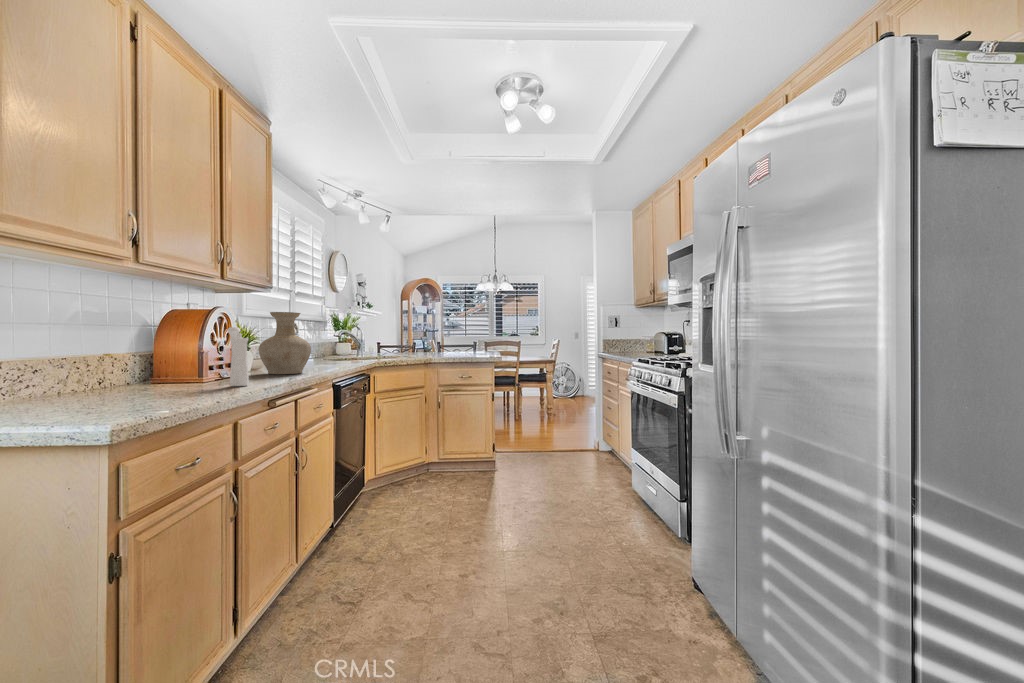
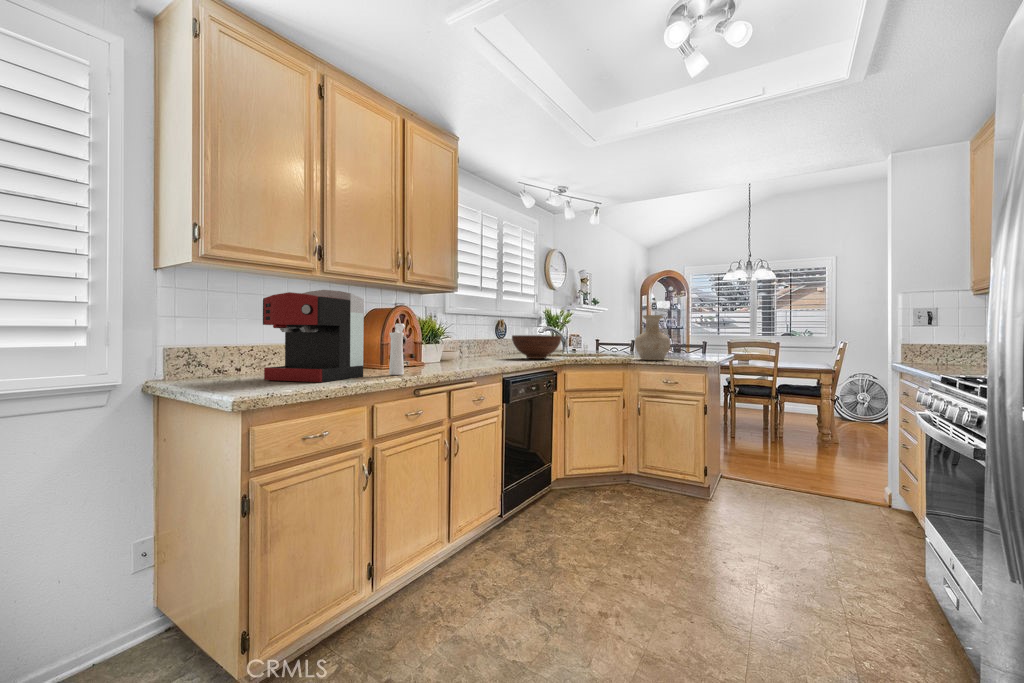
coffee maker: none [59,285,201,404] -> present [263,290,364,382]
vase: present [259,312,311,374] -> present [635,315,671,360]
fruit bowl: none [313,339,366,362] -> present [512,335,561,359]

